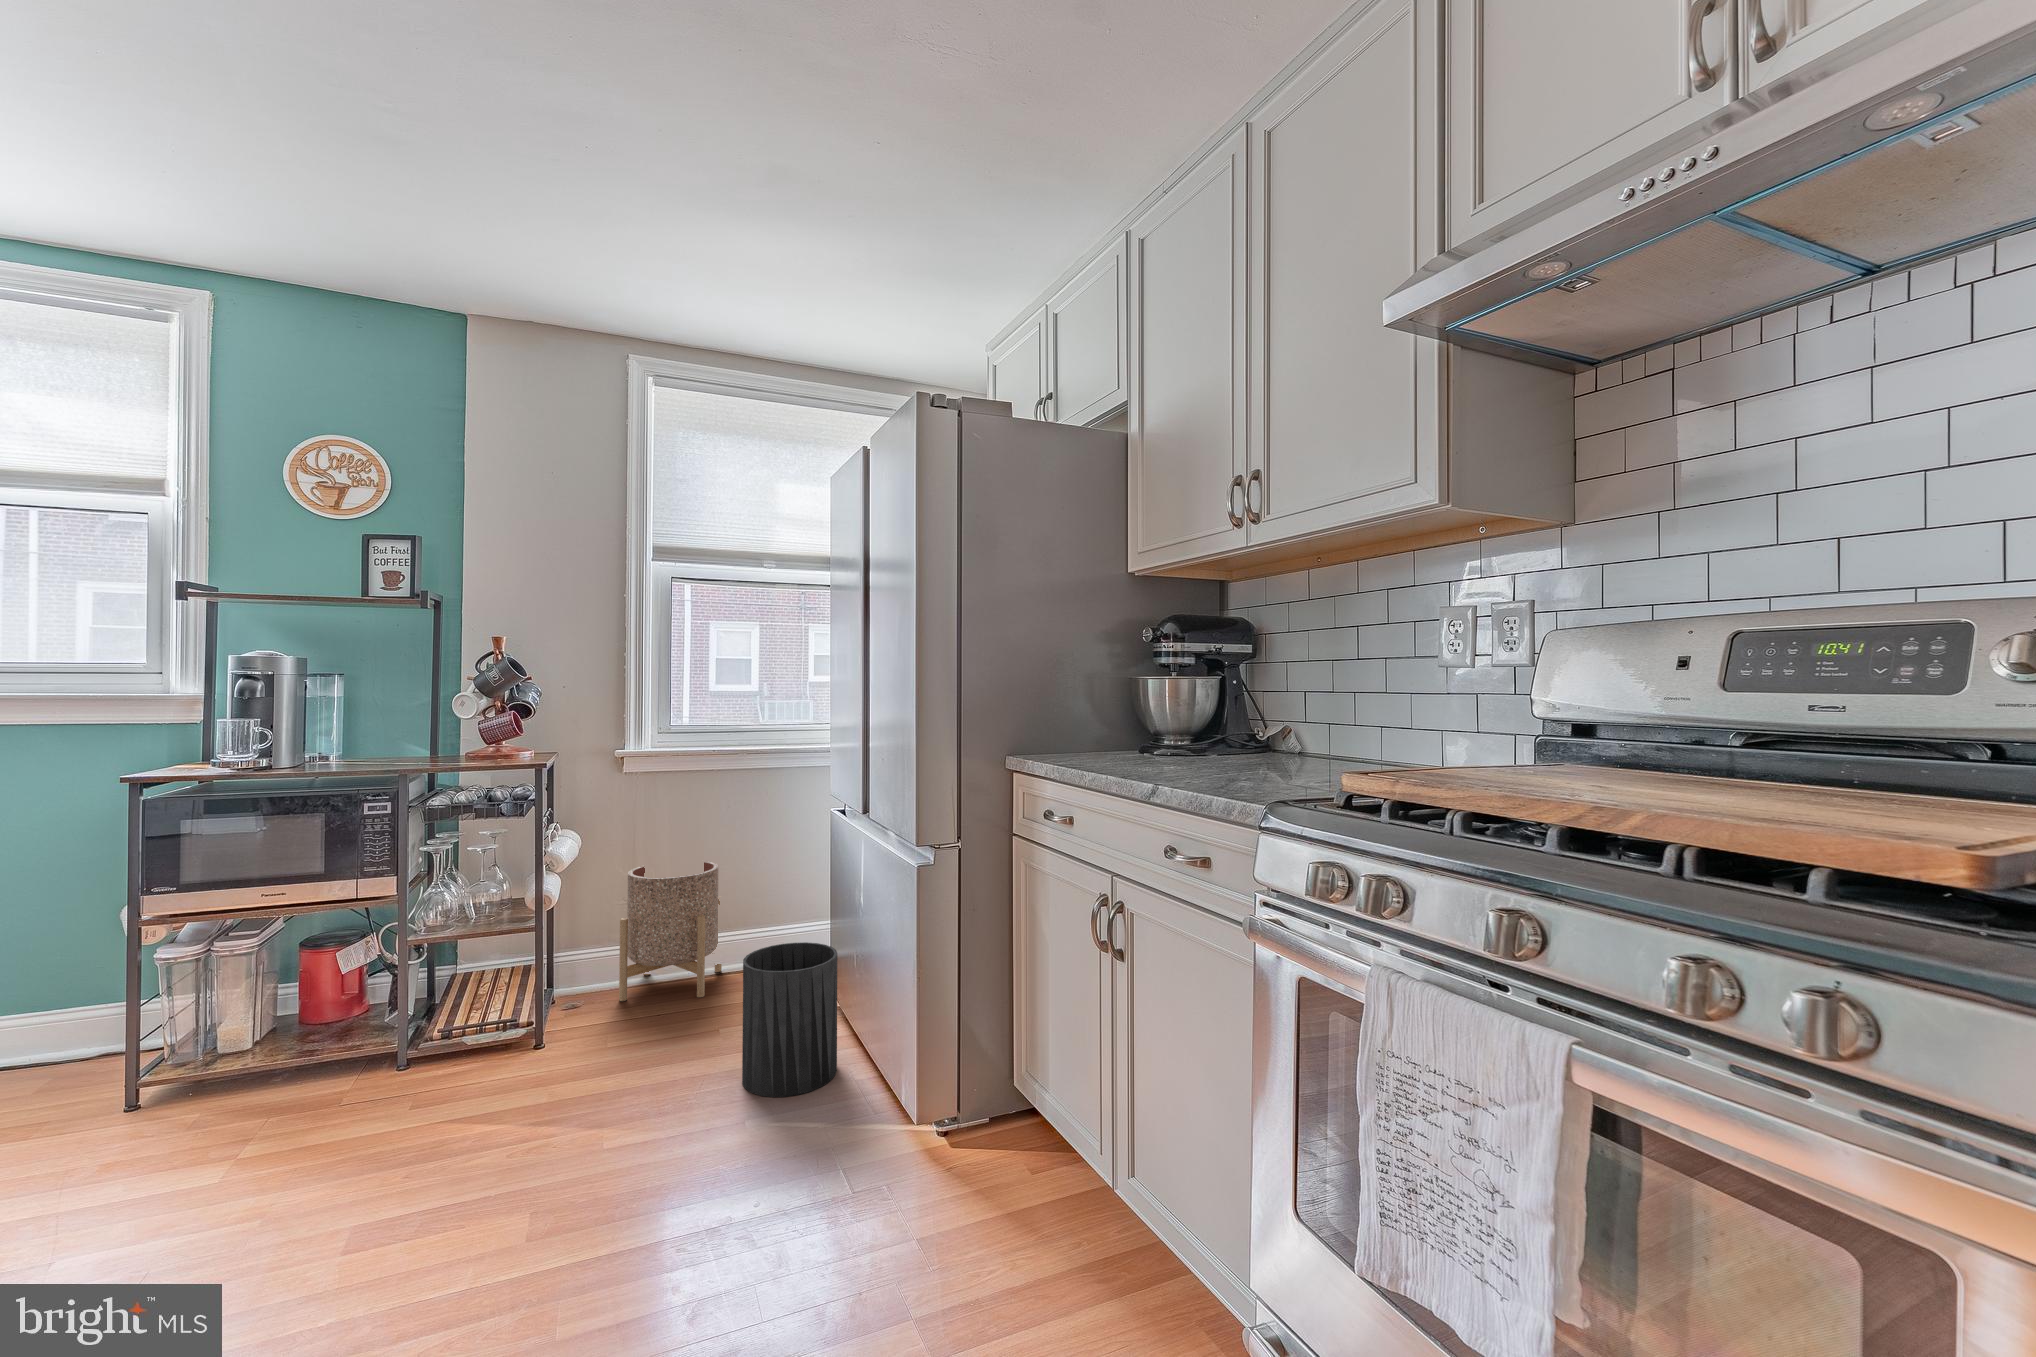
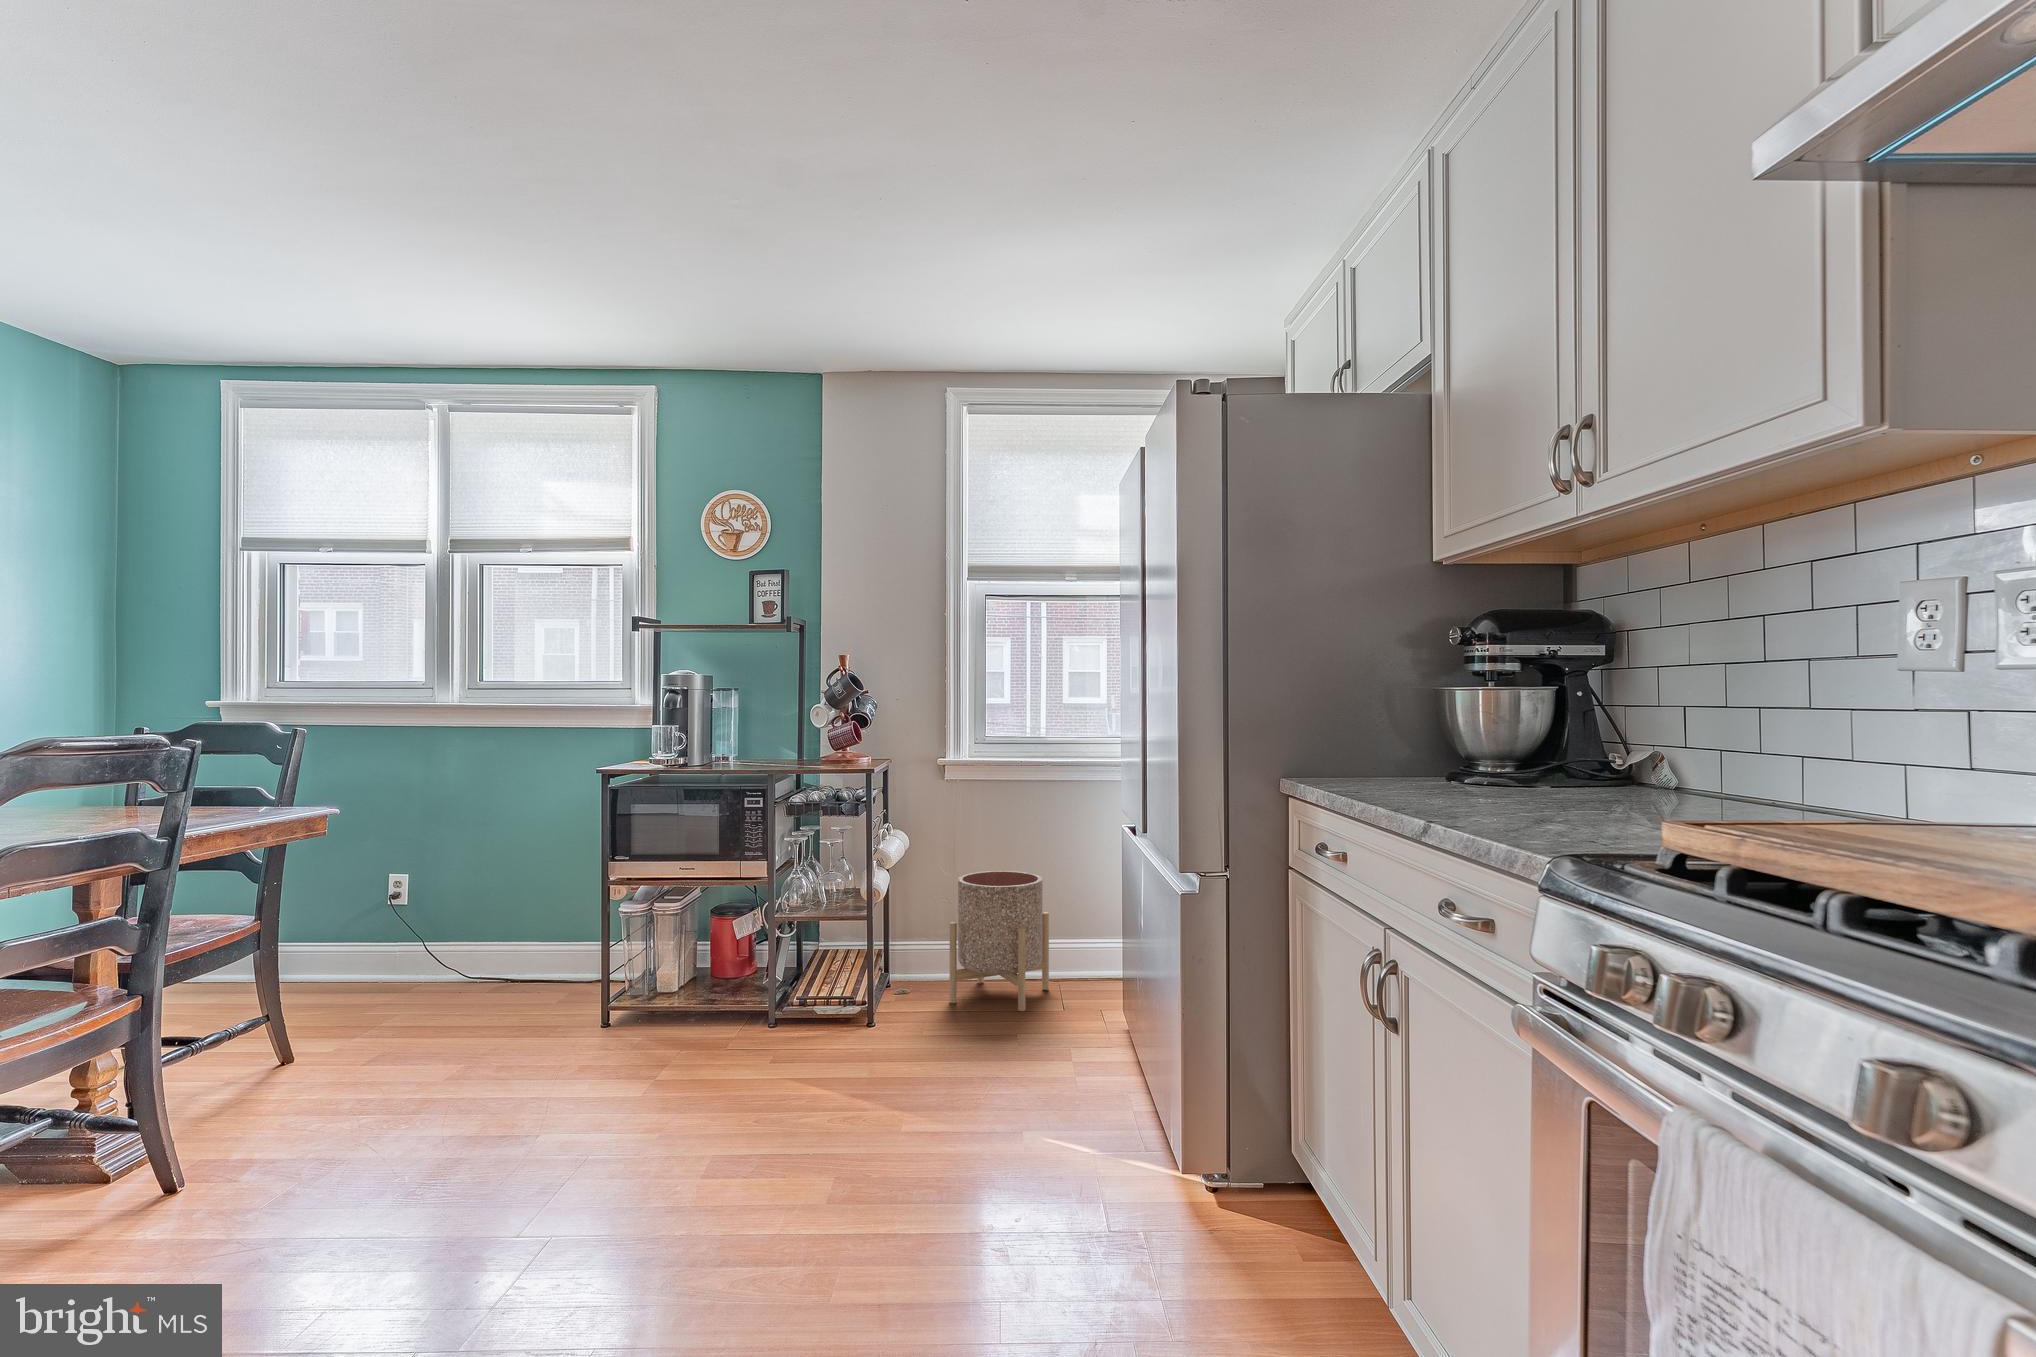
trash can: present [742,942,837,1097] -> none [1033,963,1127,1117]

